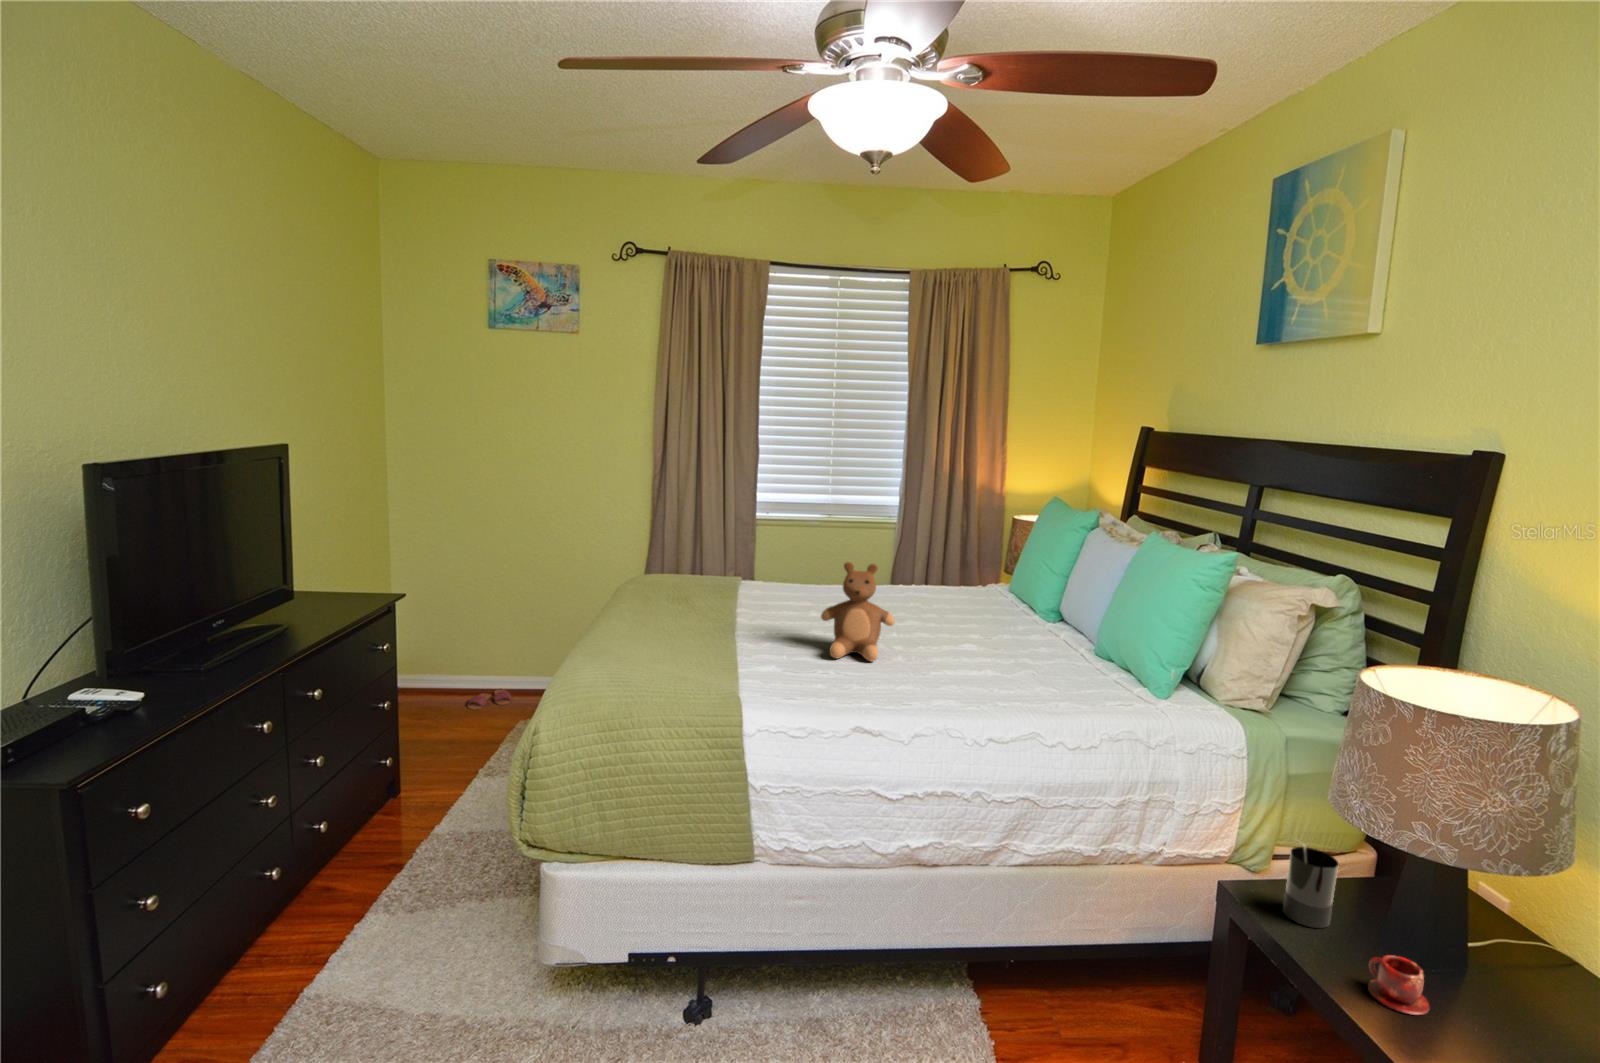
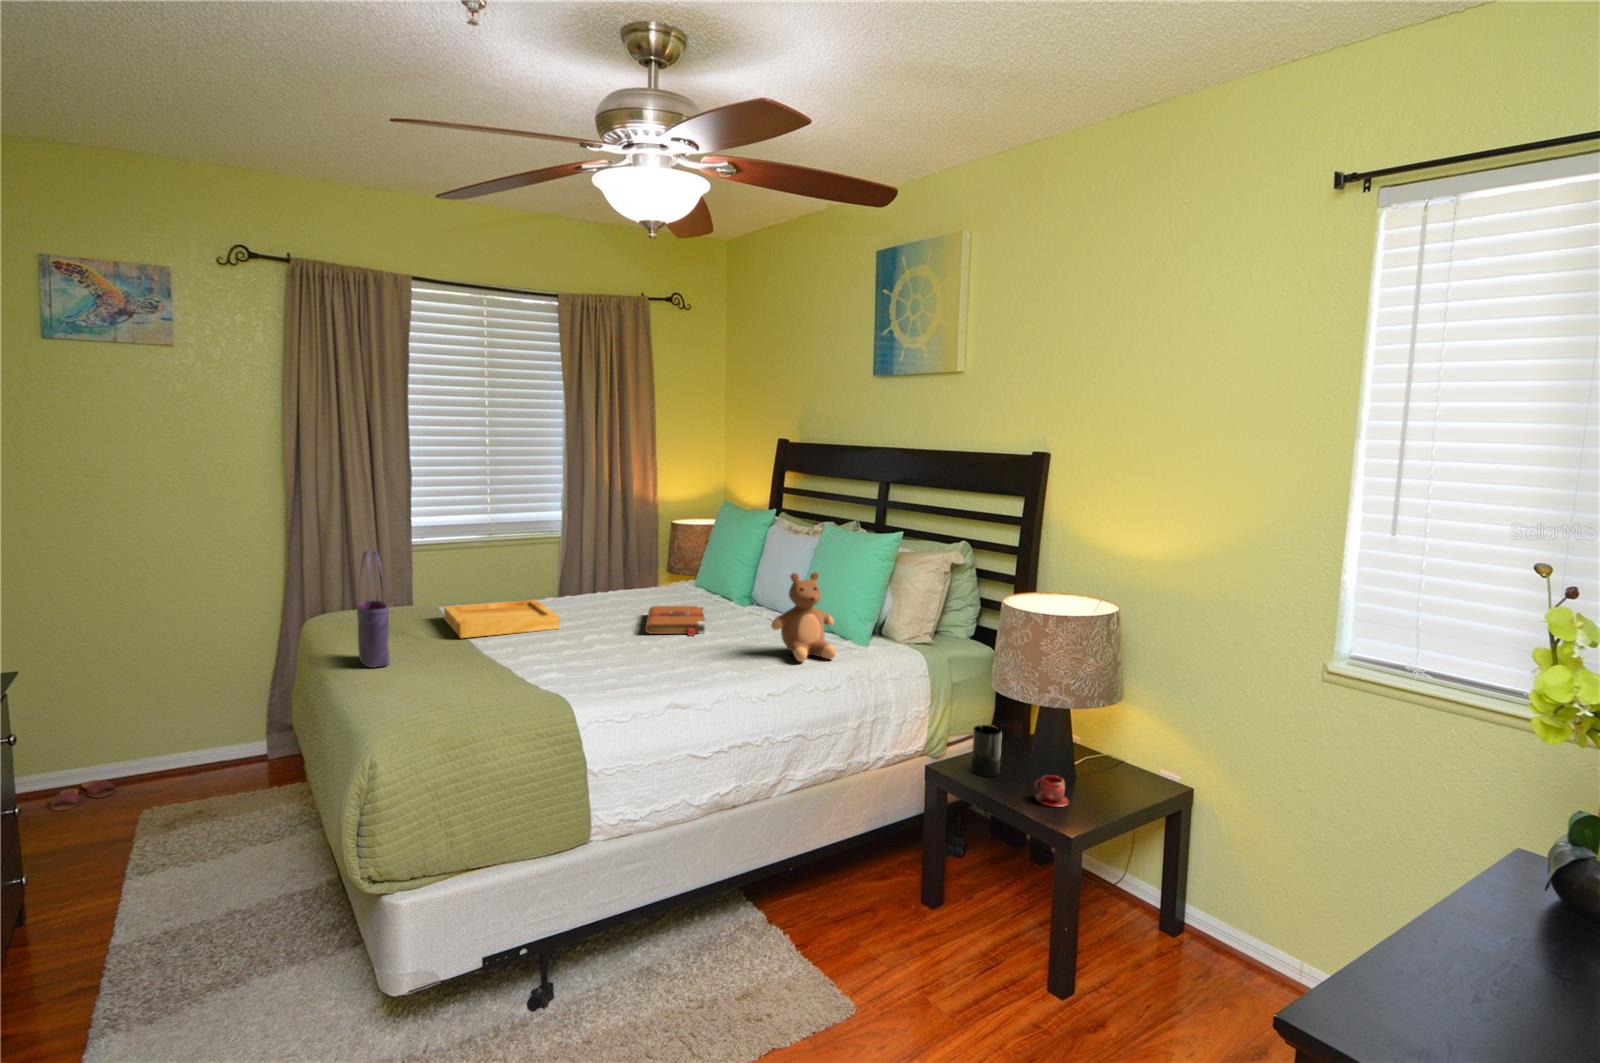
tote bag: none [620,521,645,634] -> present [357,551,390,668]
teddy bear: present [821,562,895,661] -> present [771,572,836,662]
tray: none [730,583,829,621] -> present [444,600,560,638]
book: none [907,610,994,651] -> present [645,605,706,636]

